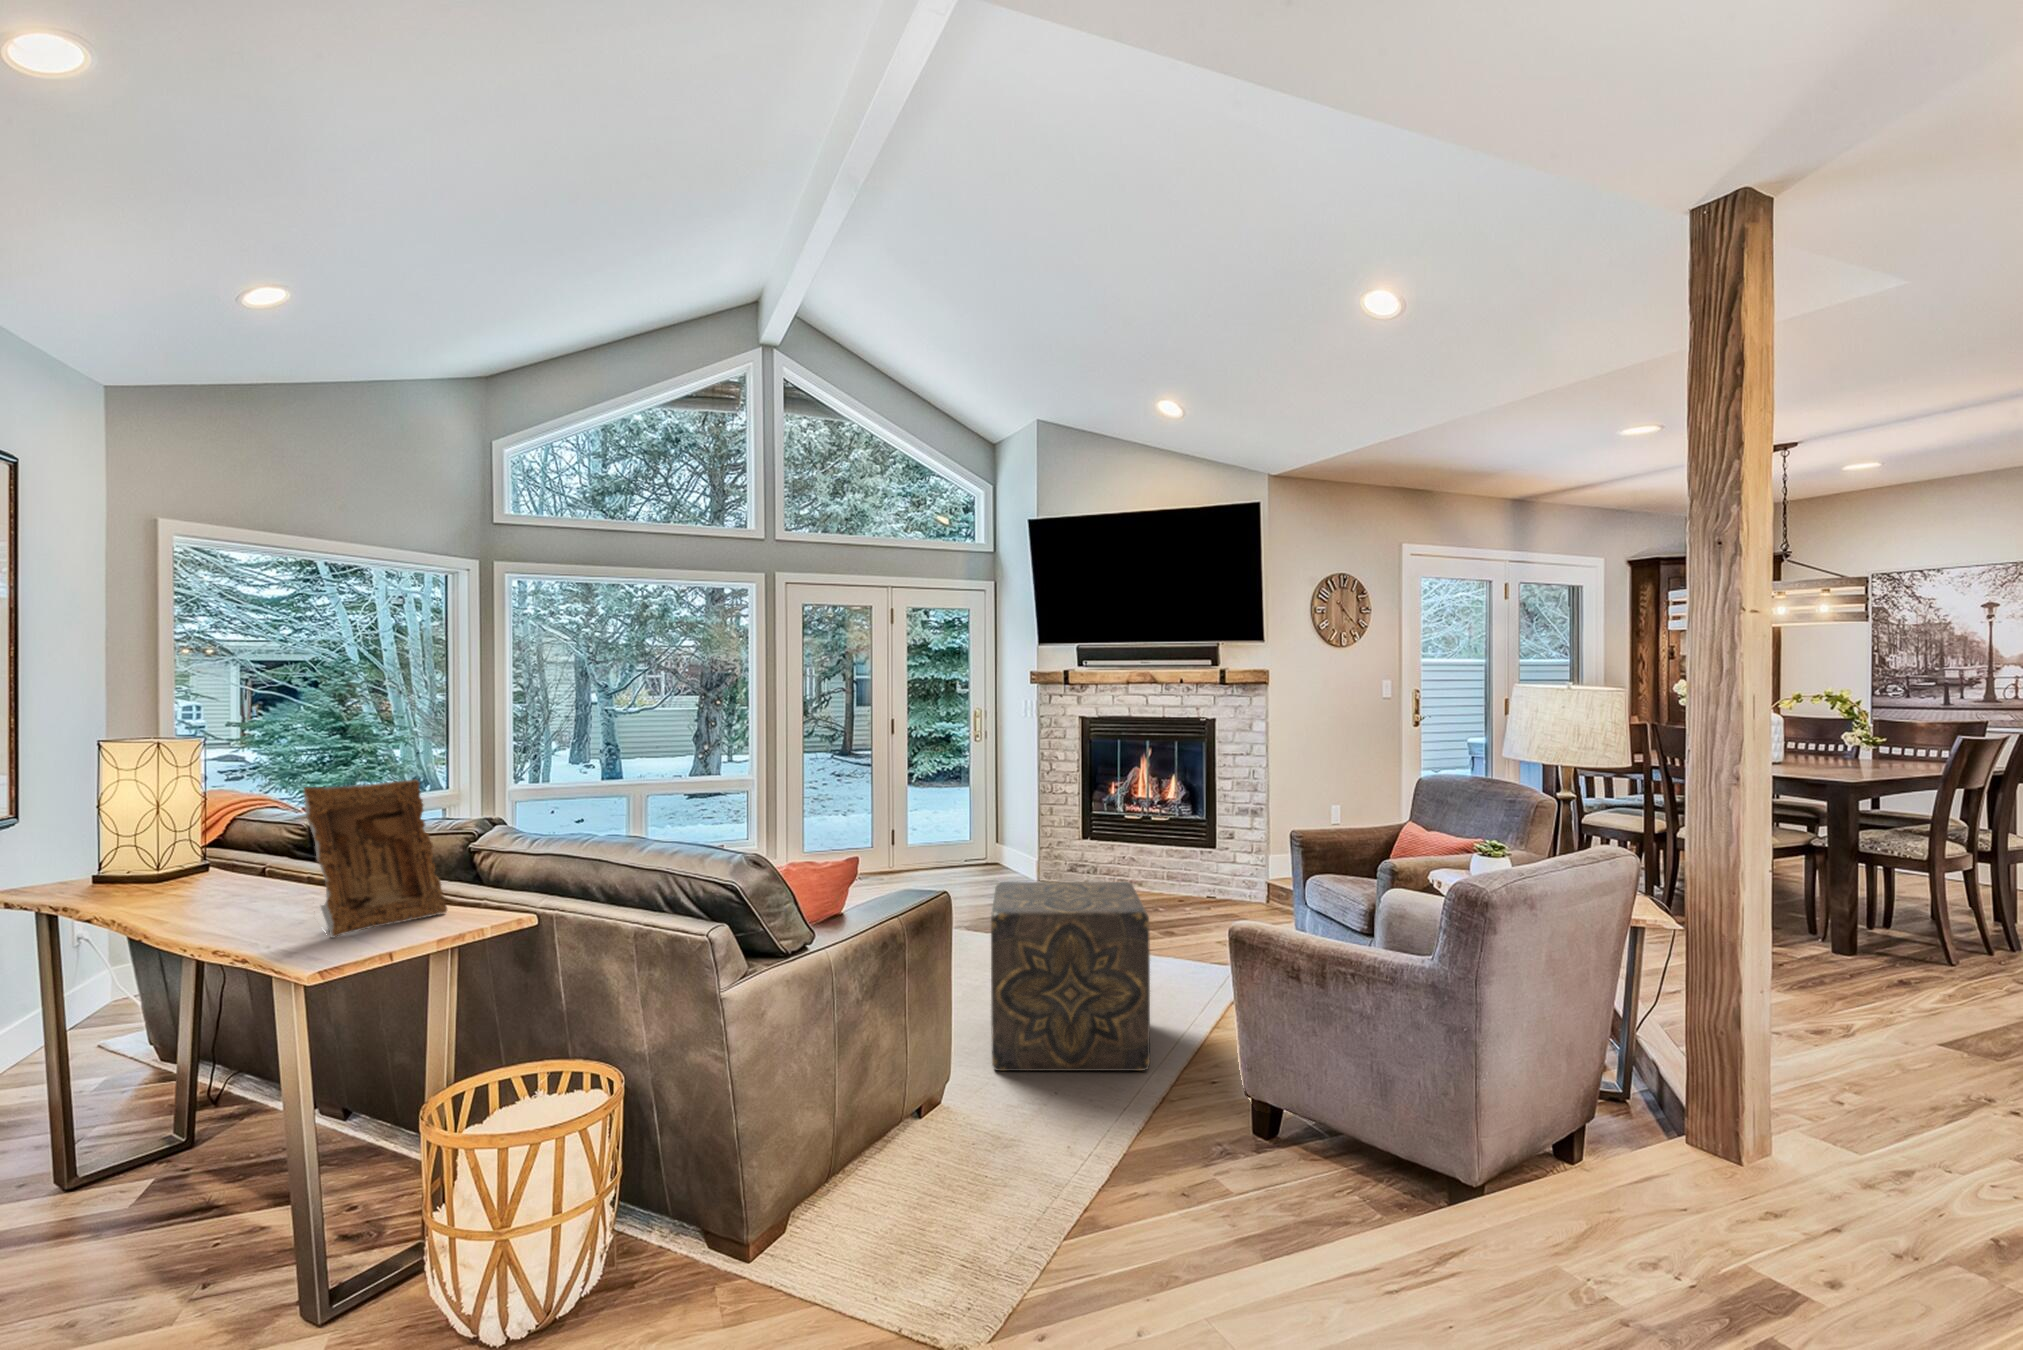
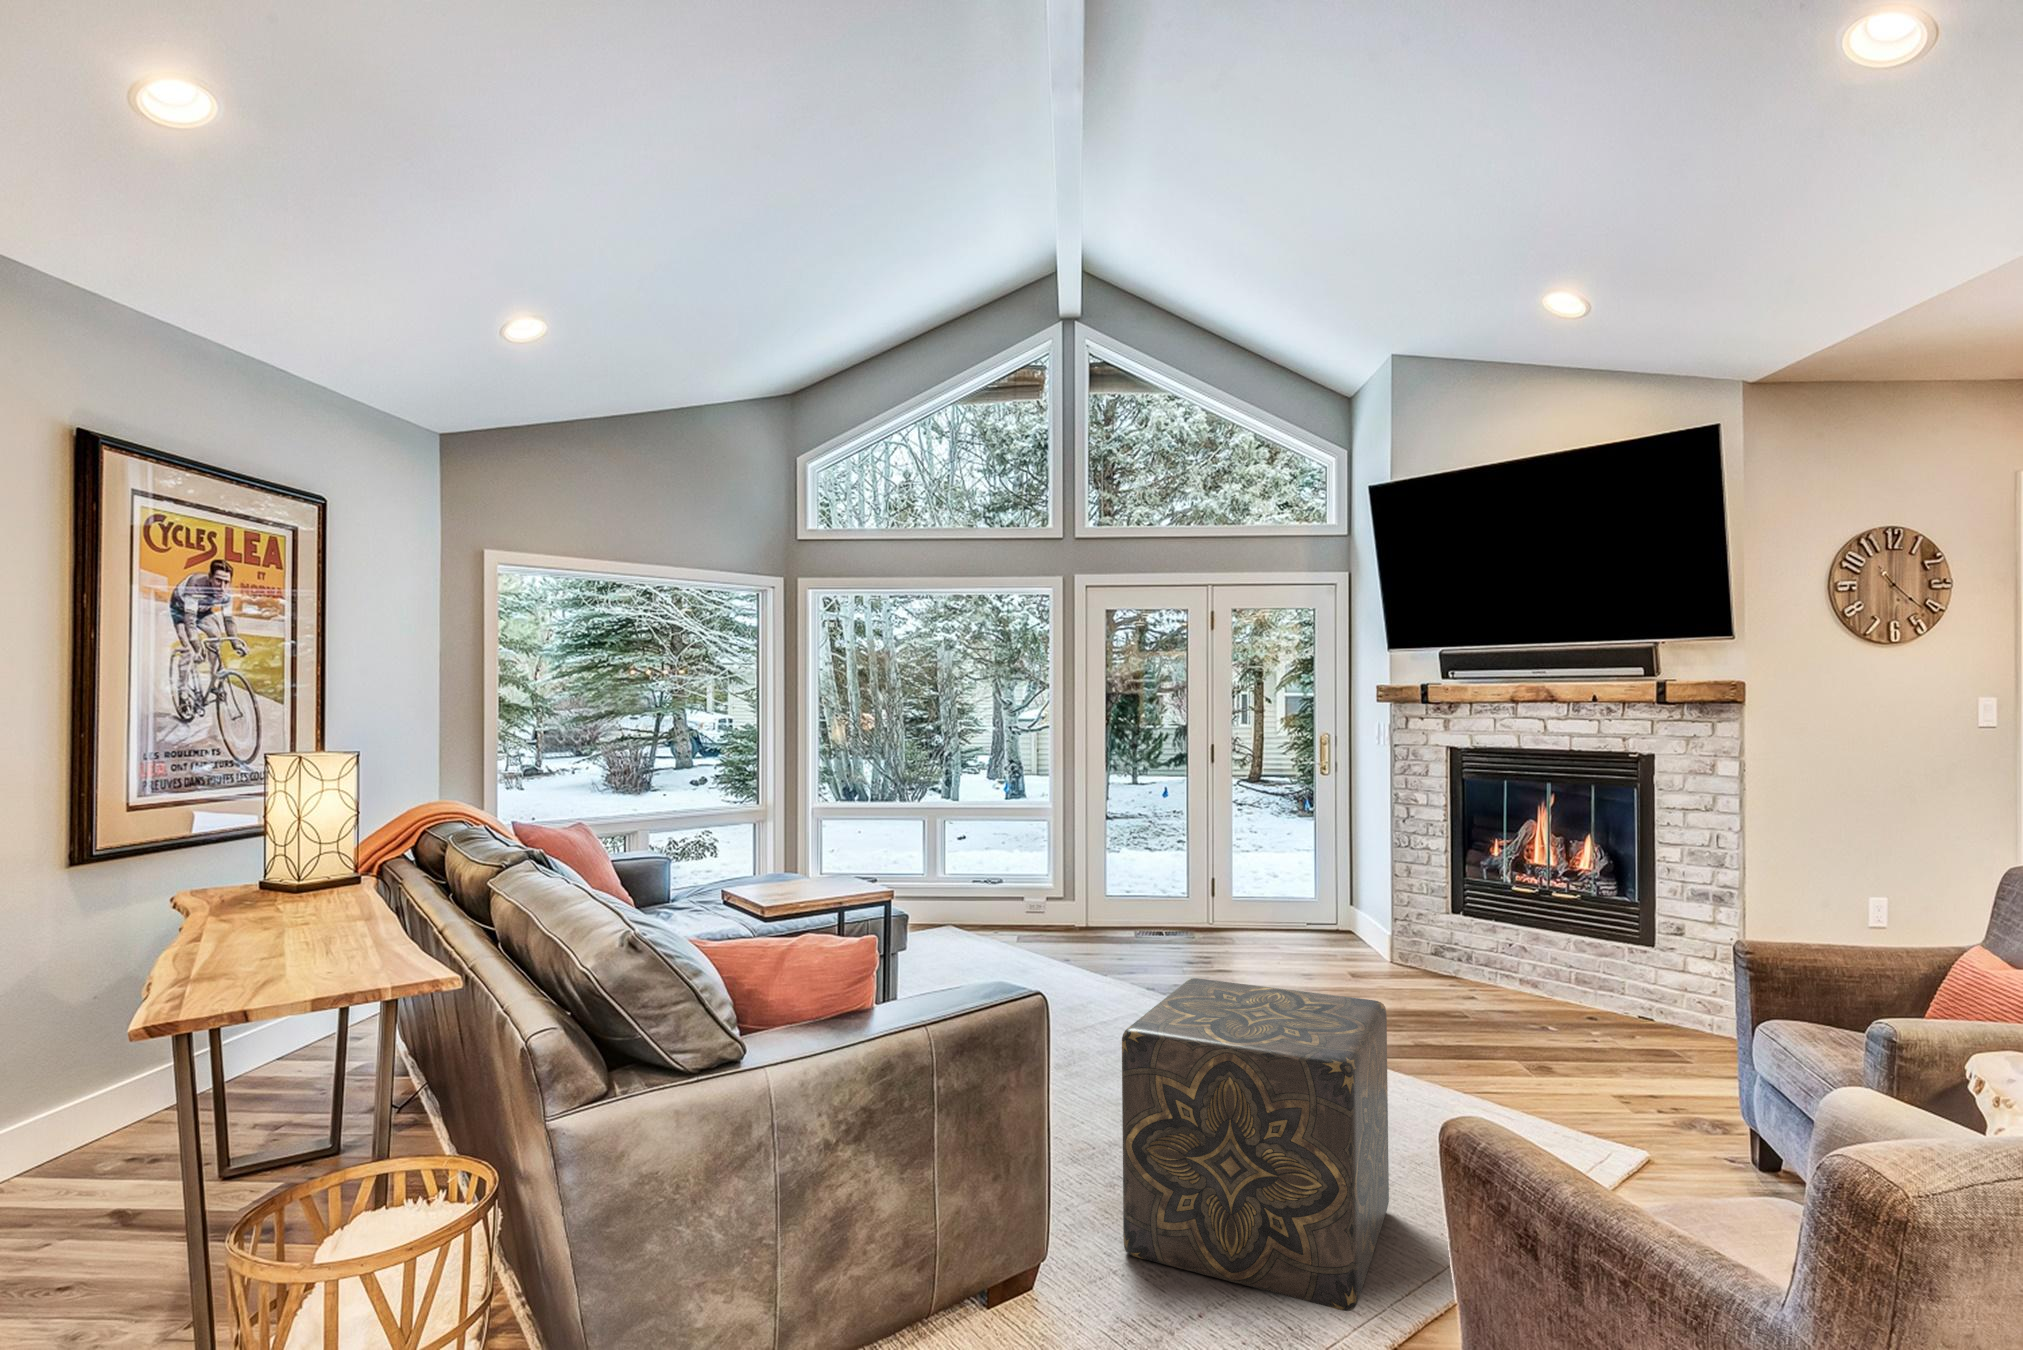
picture frame: present [304,780,447,938] -> none [203,809,365,985]

